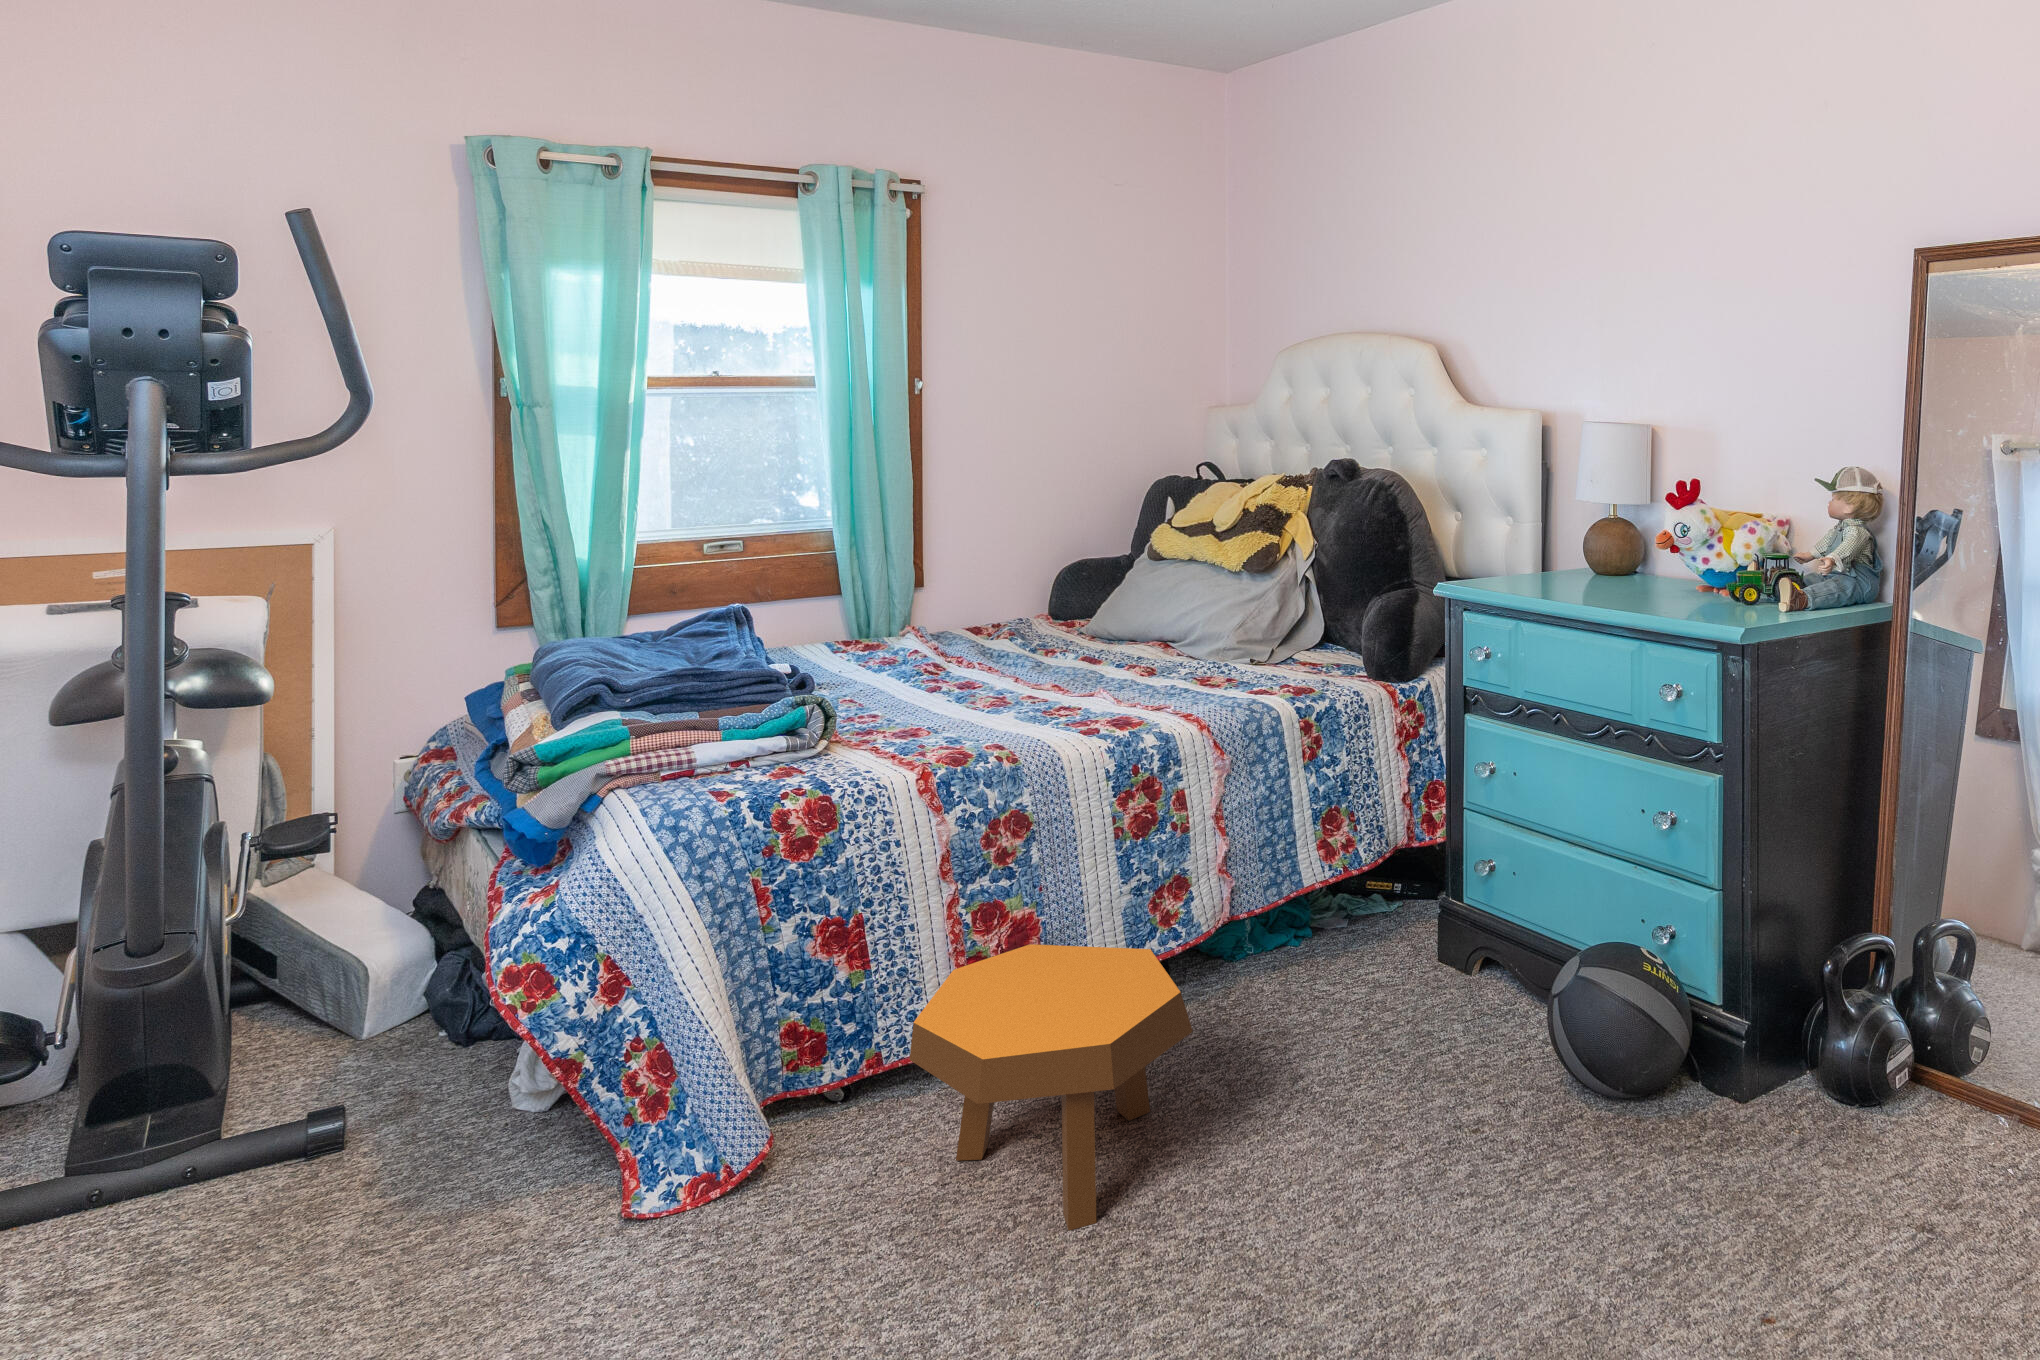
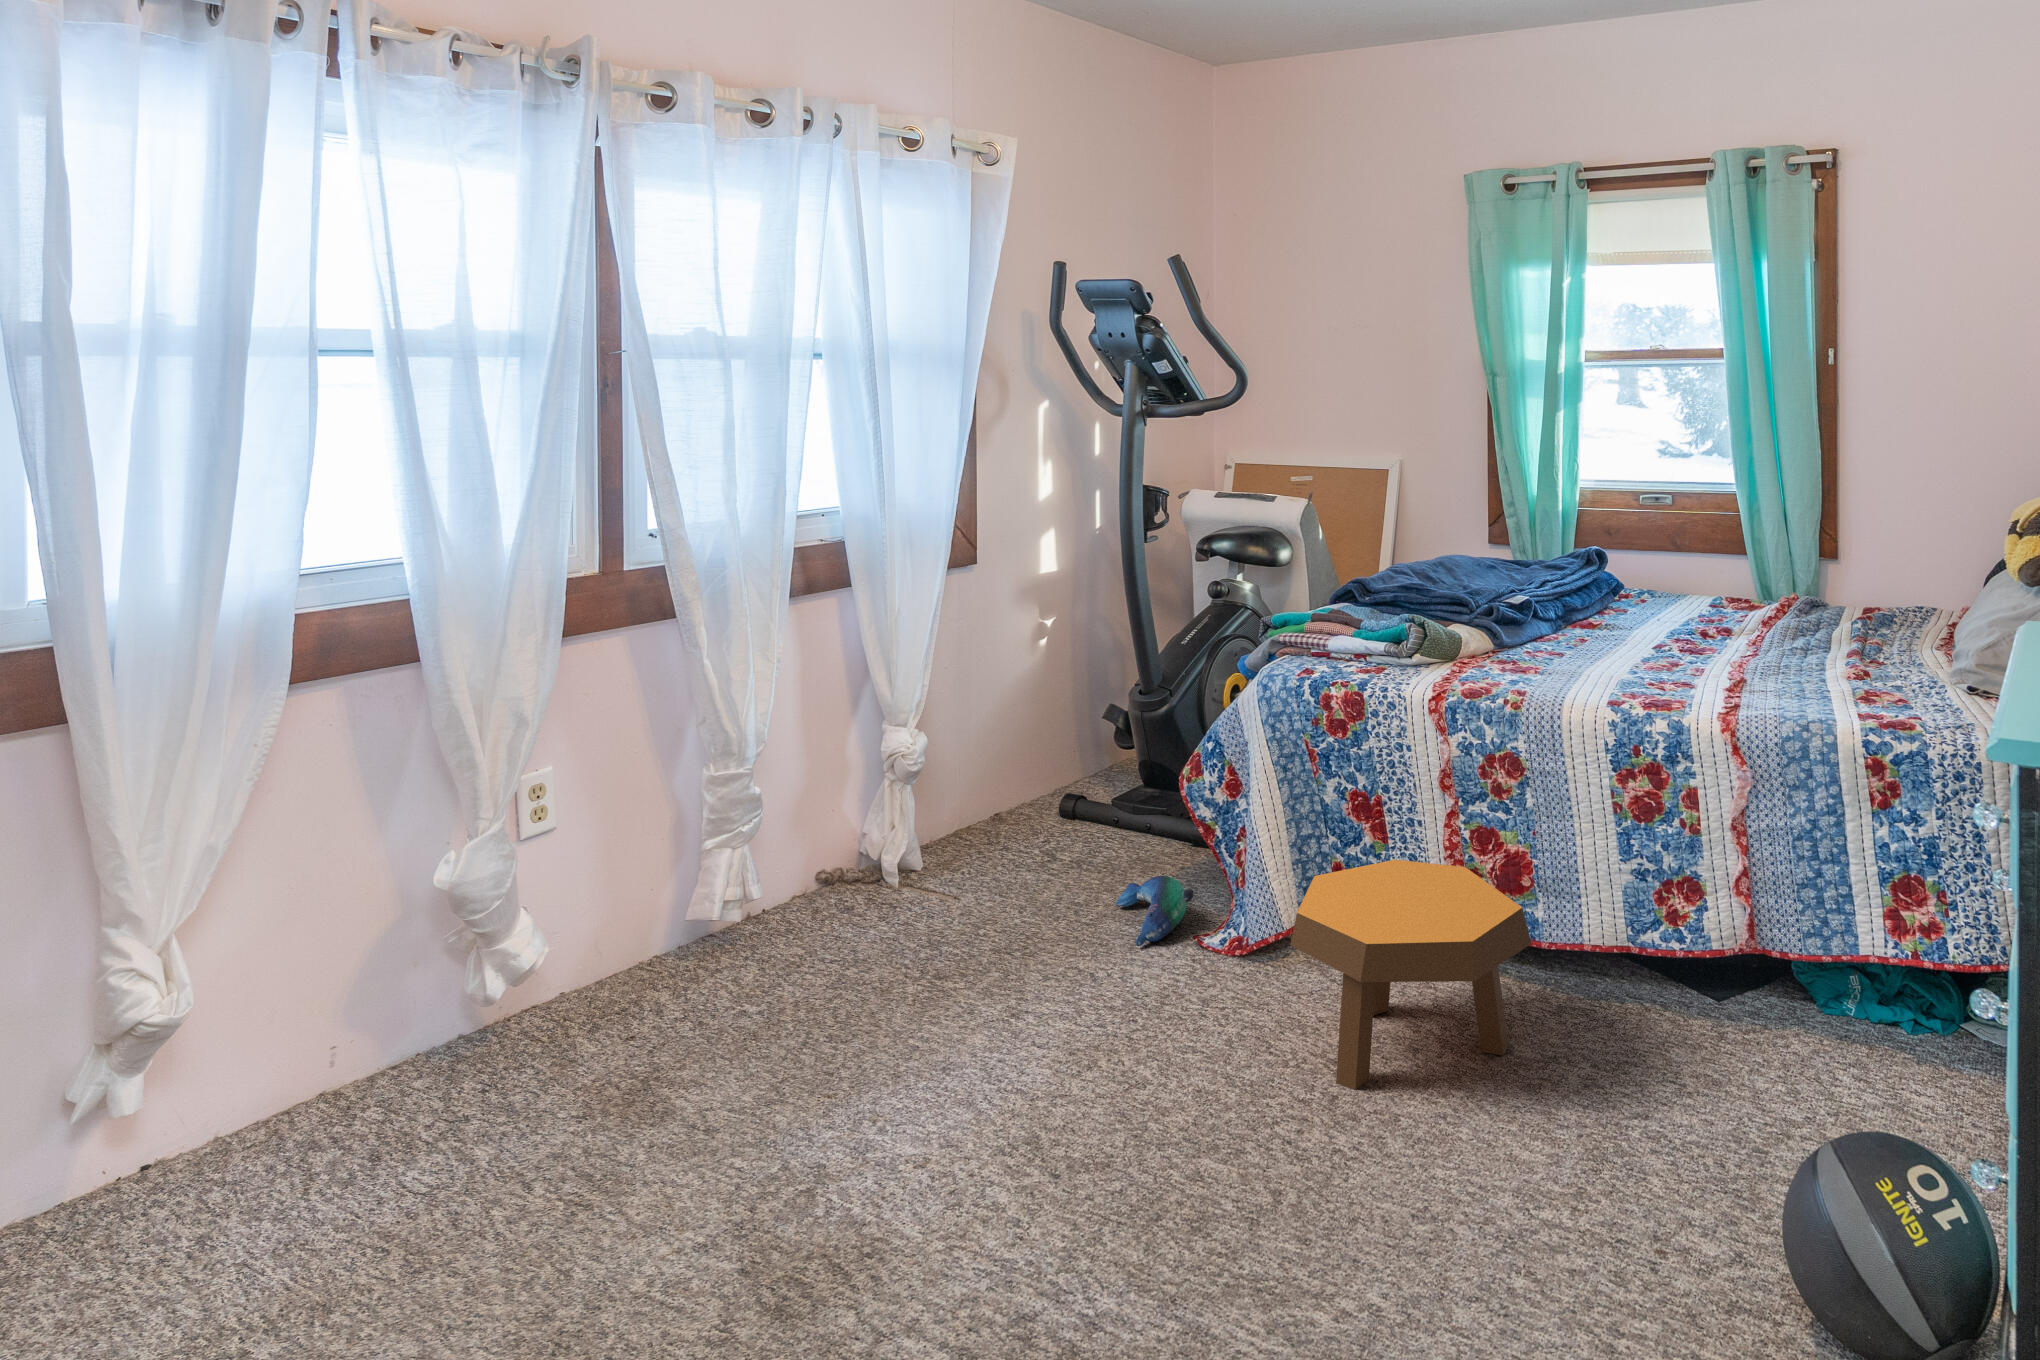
plush toy: none [394,1162,578,1281] -> present [1116,875,1194,946]

